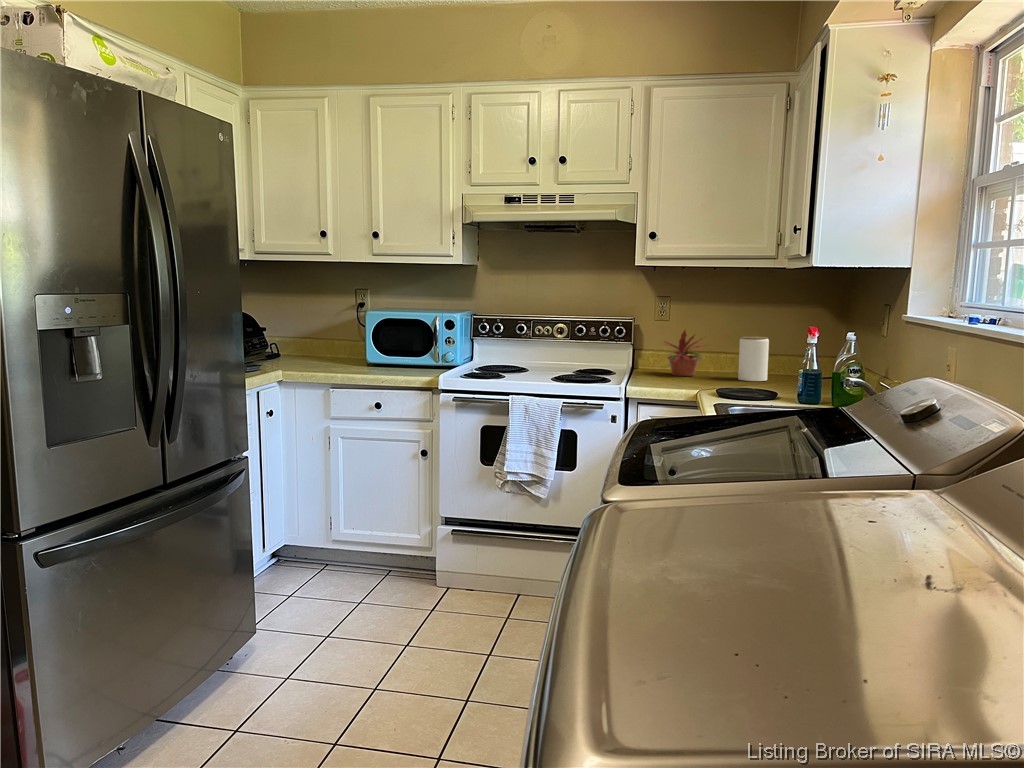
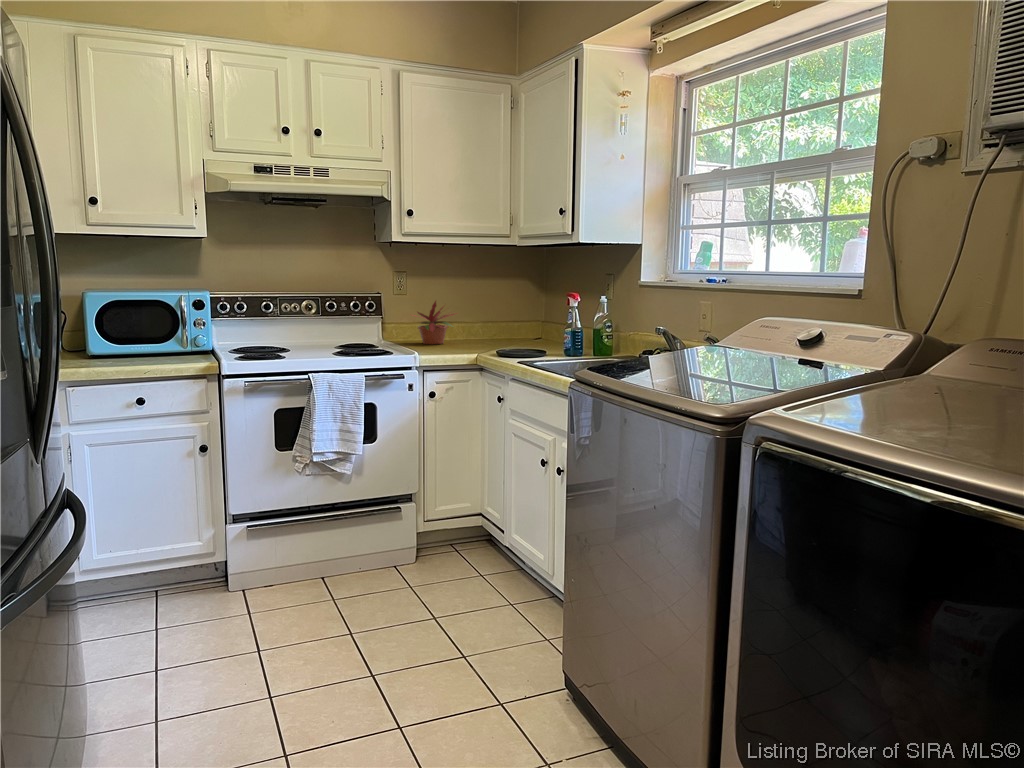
jar: present [738,337,769,381] -> none [480,304,505,344]

